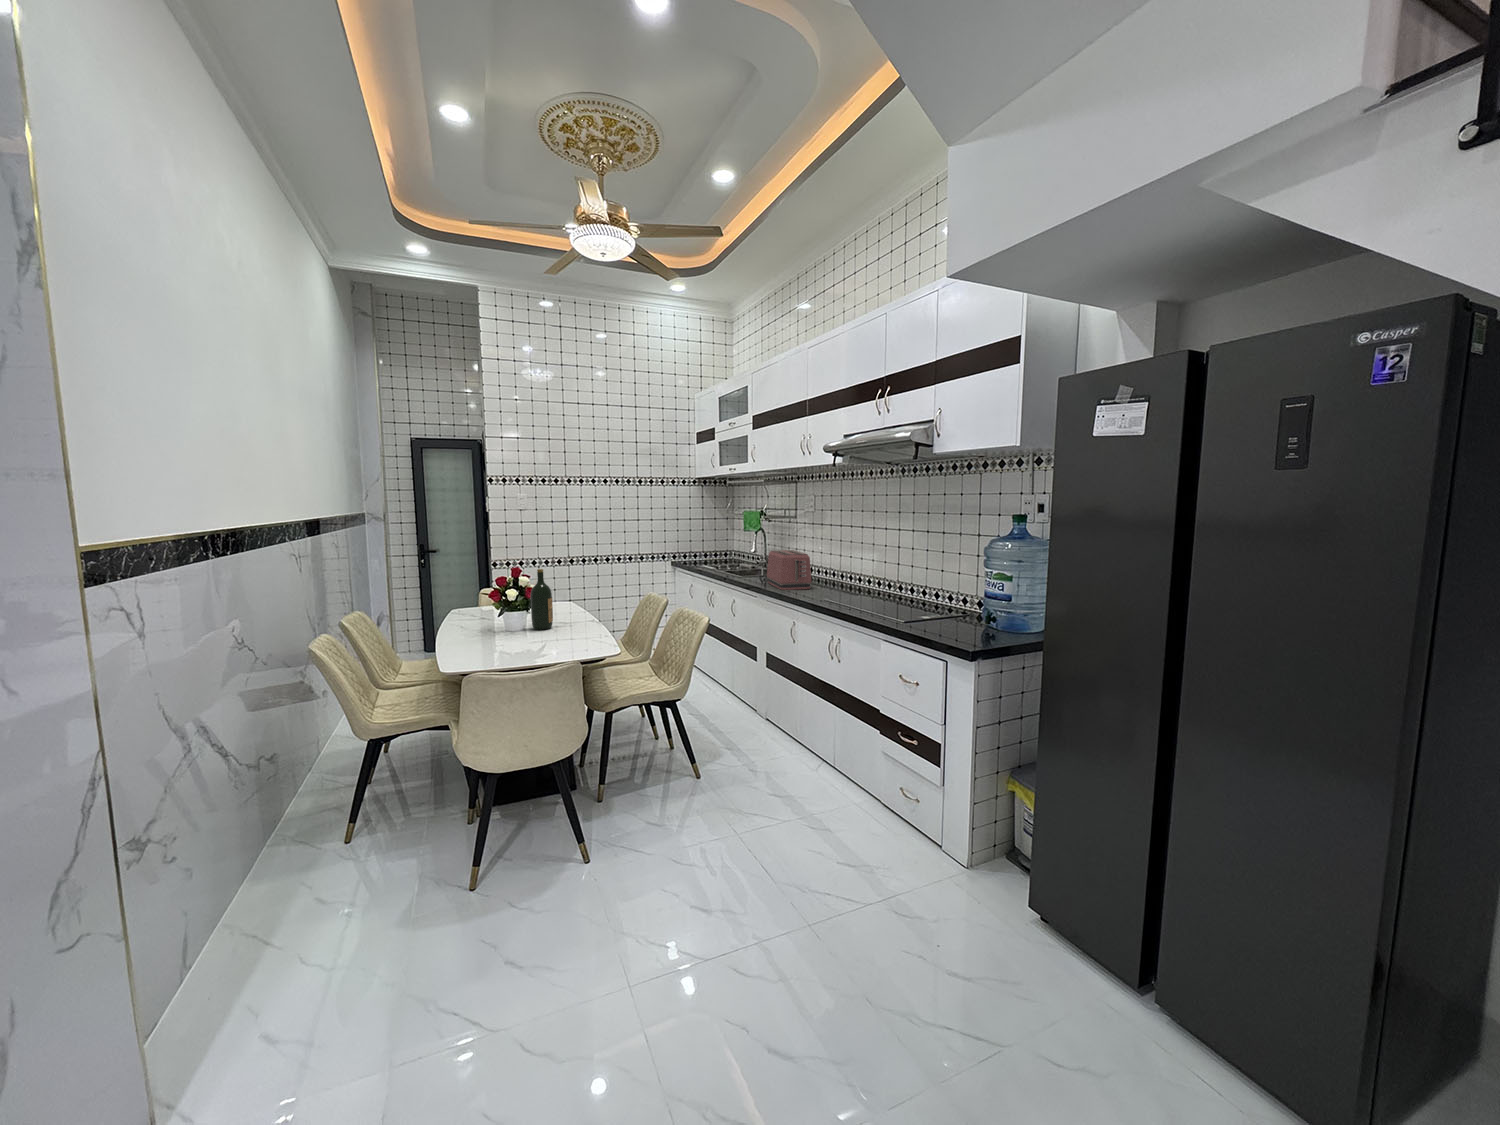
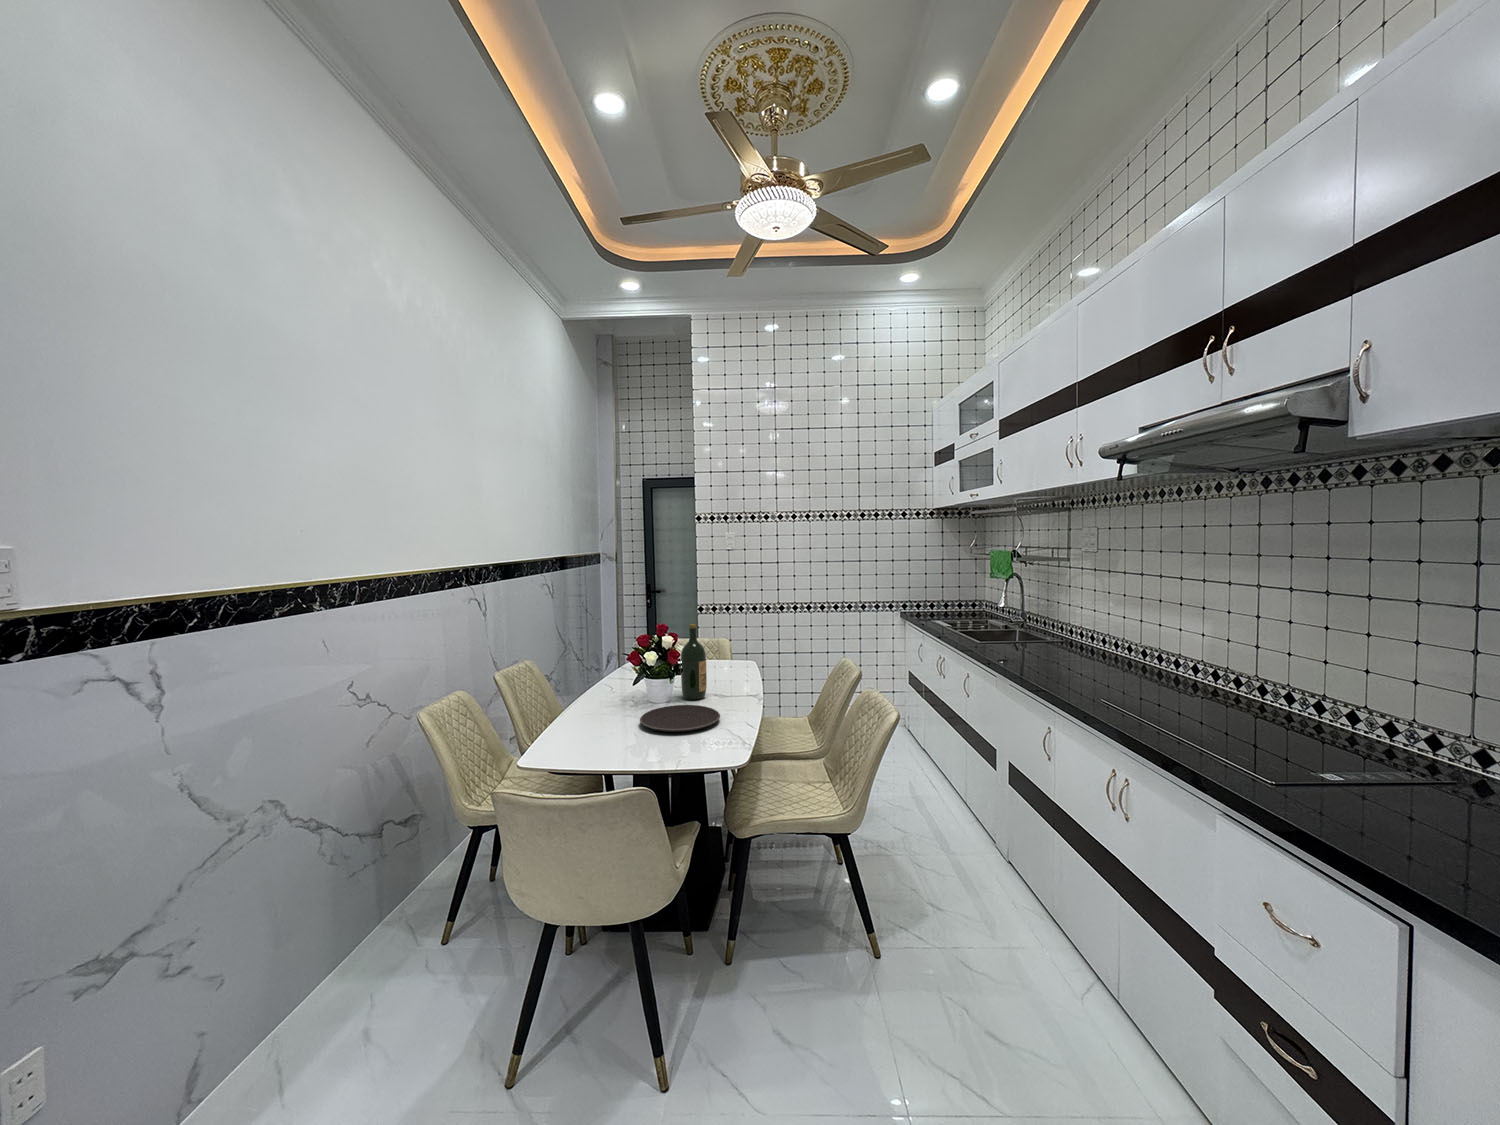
toaster: present [767,550,812,590] -> none [1013,609,1085,674]
plate: none [515,631,581,647] -> present [640,705,720,732]

